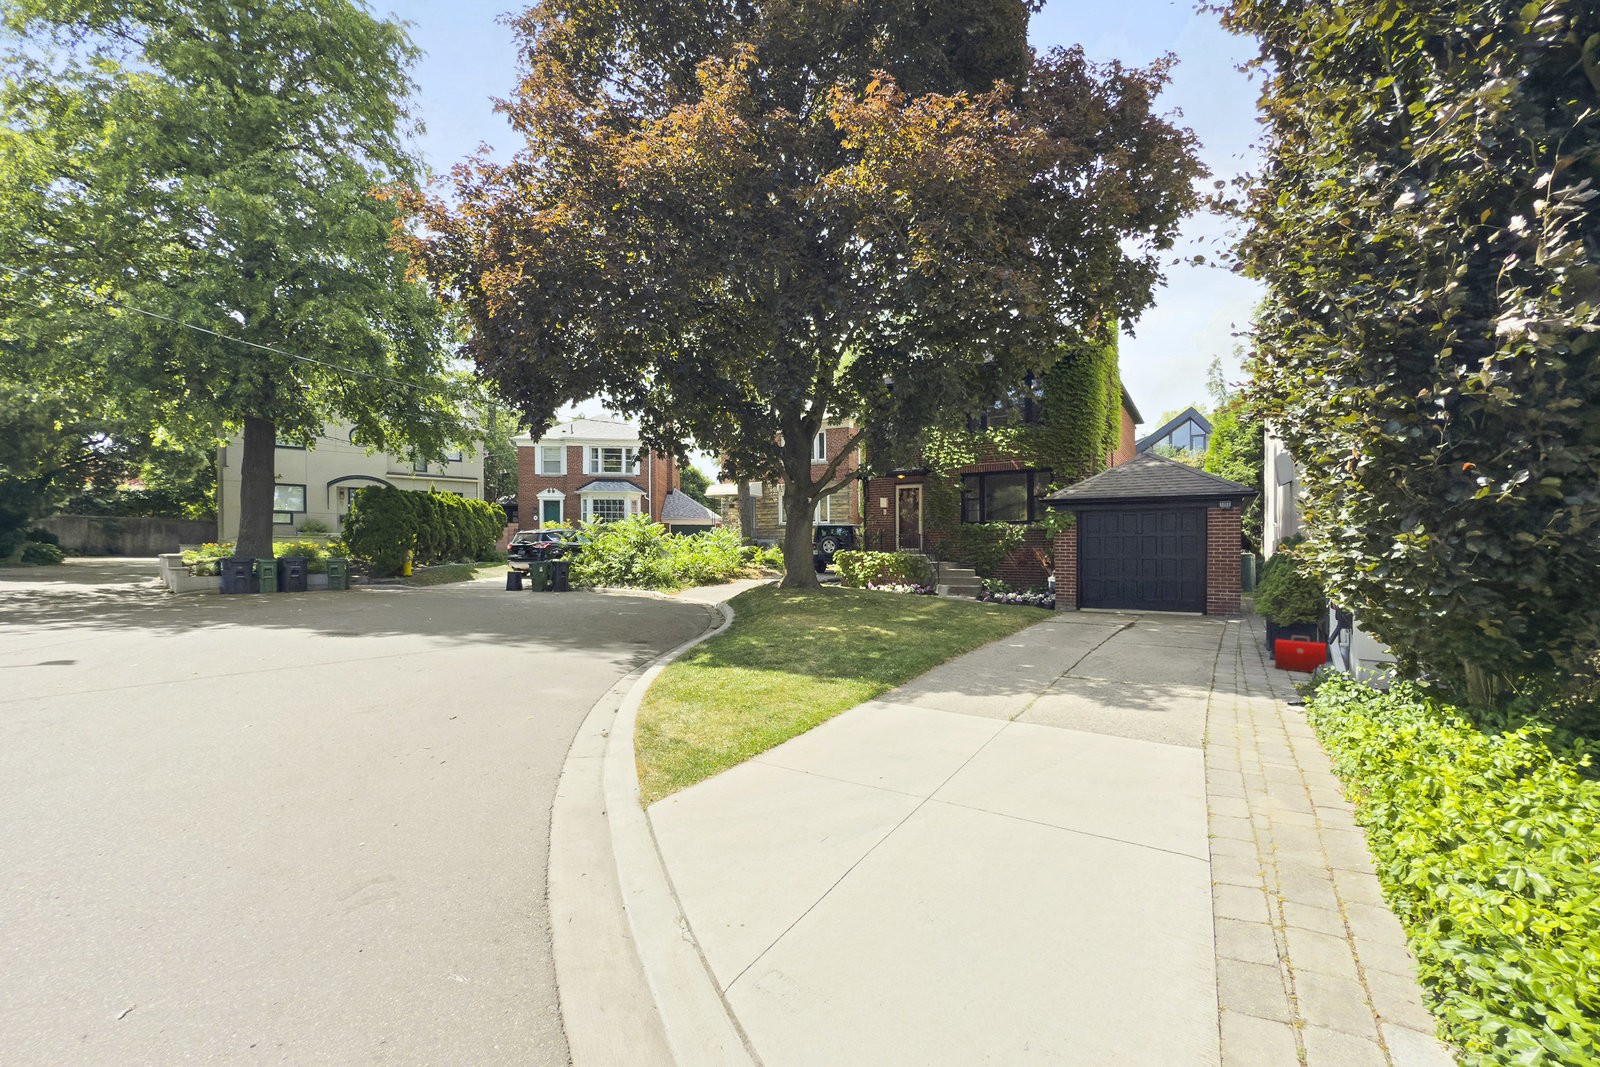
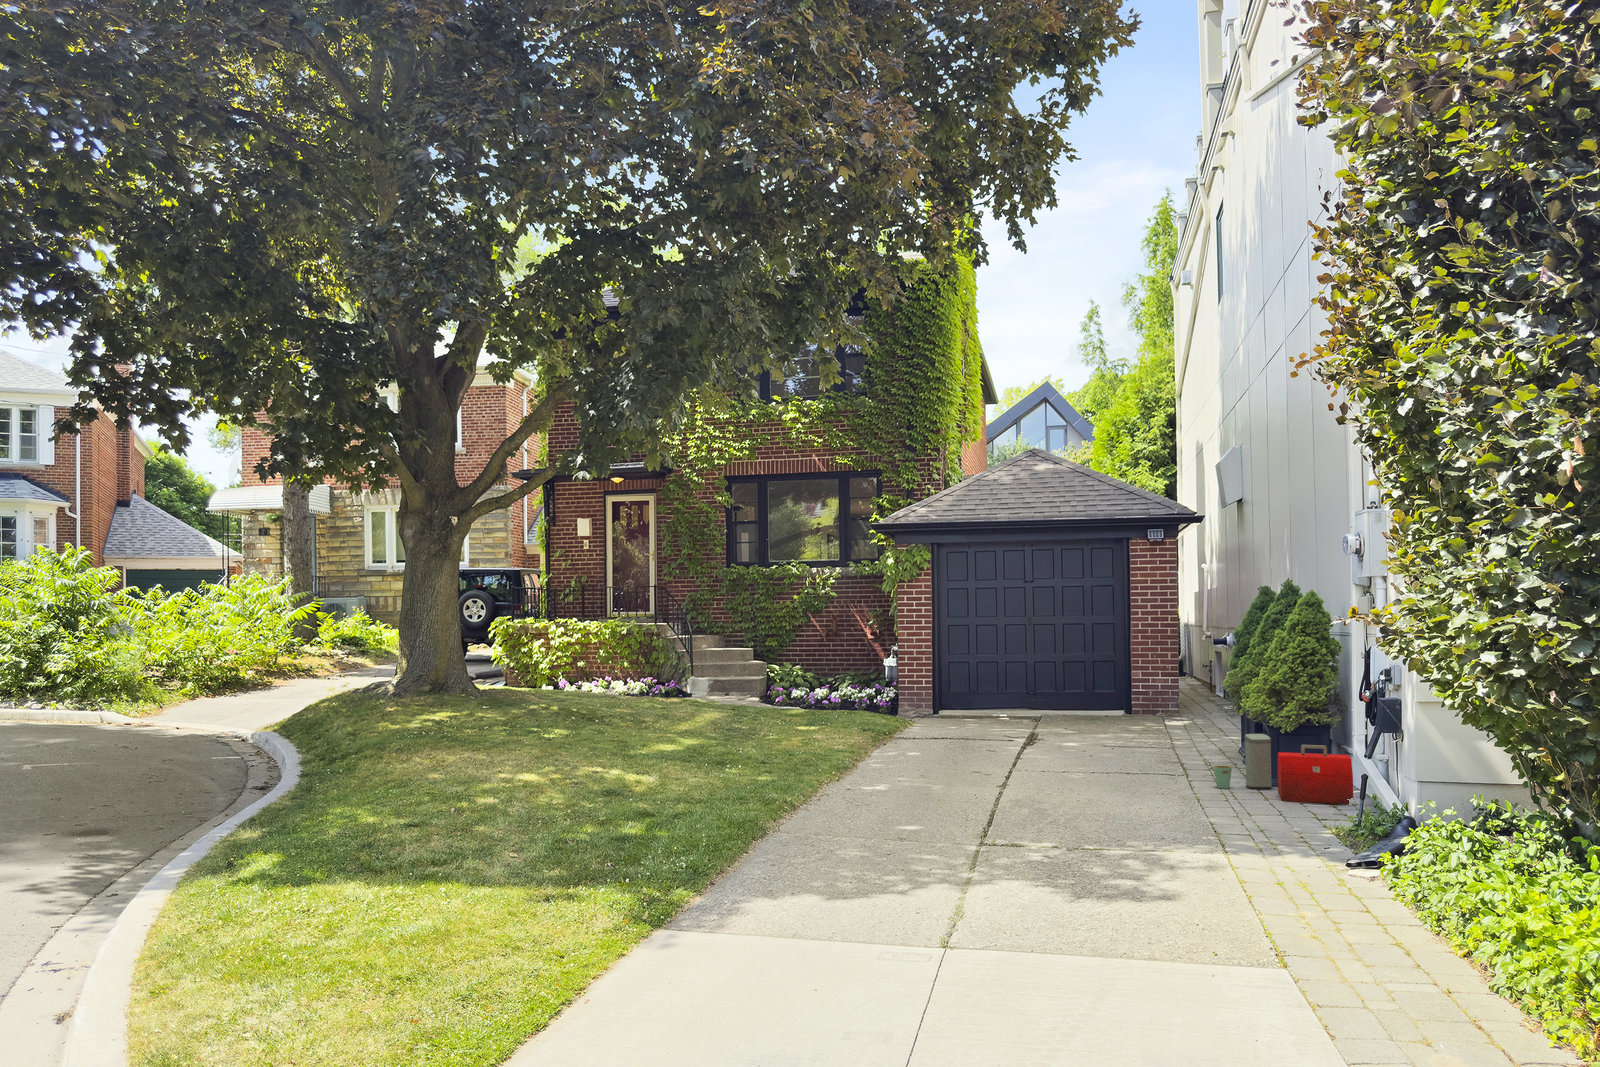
trash can: none [1233,628,1274,662] -> present [1214,734,1271,789]

